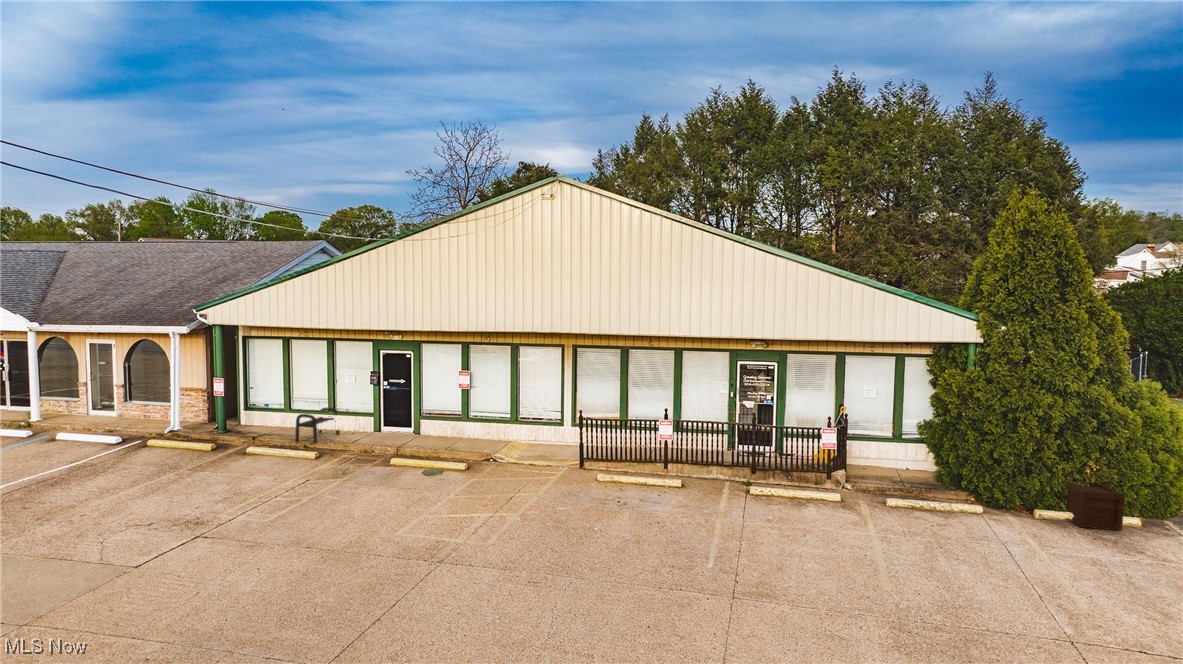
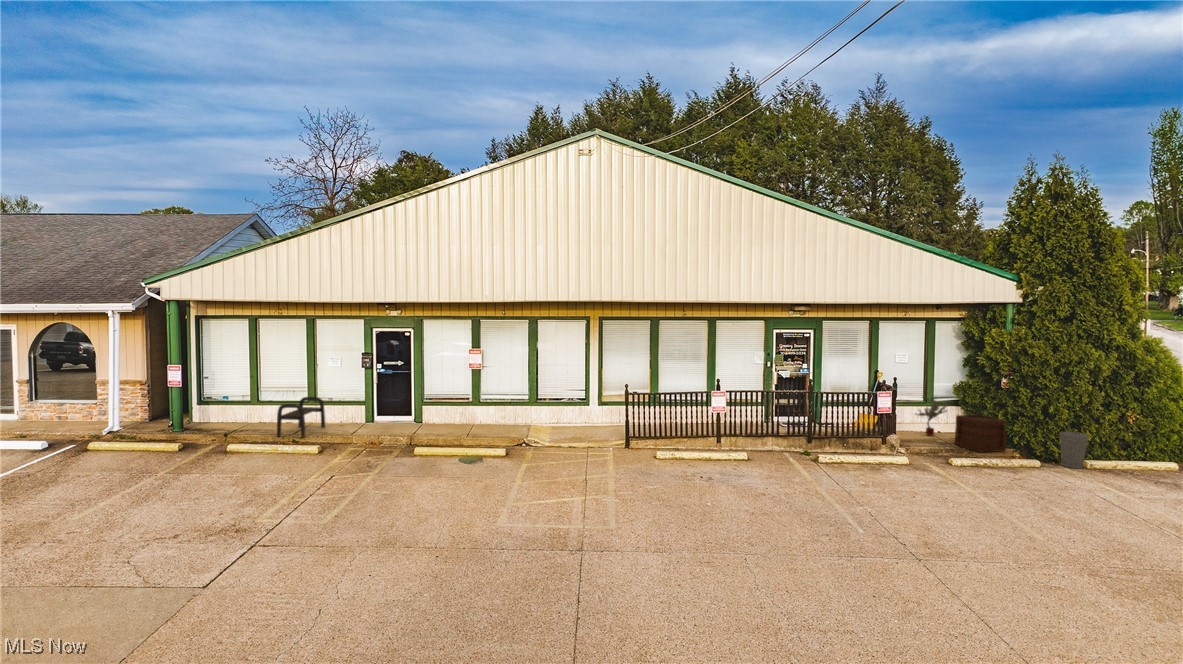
potted tree: none [878,433,913,472] -> present [916,399,948,436]
trash can: none [1006,479,1035,518] -> present [1060,431,1088,468]
wooden crate: present [1066,482,1125,531] -> present [955,414,1007,453]

